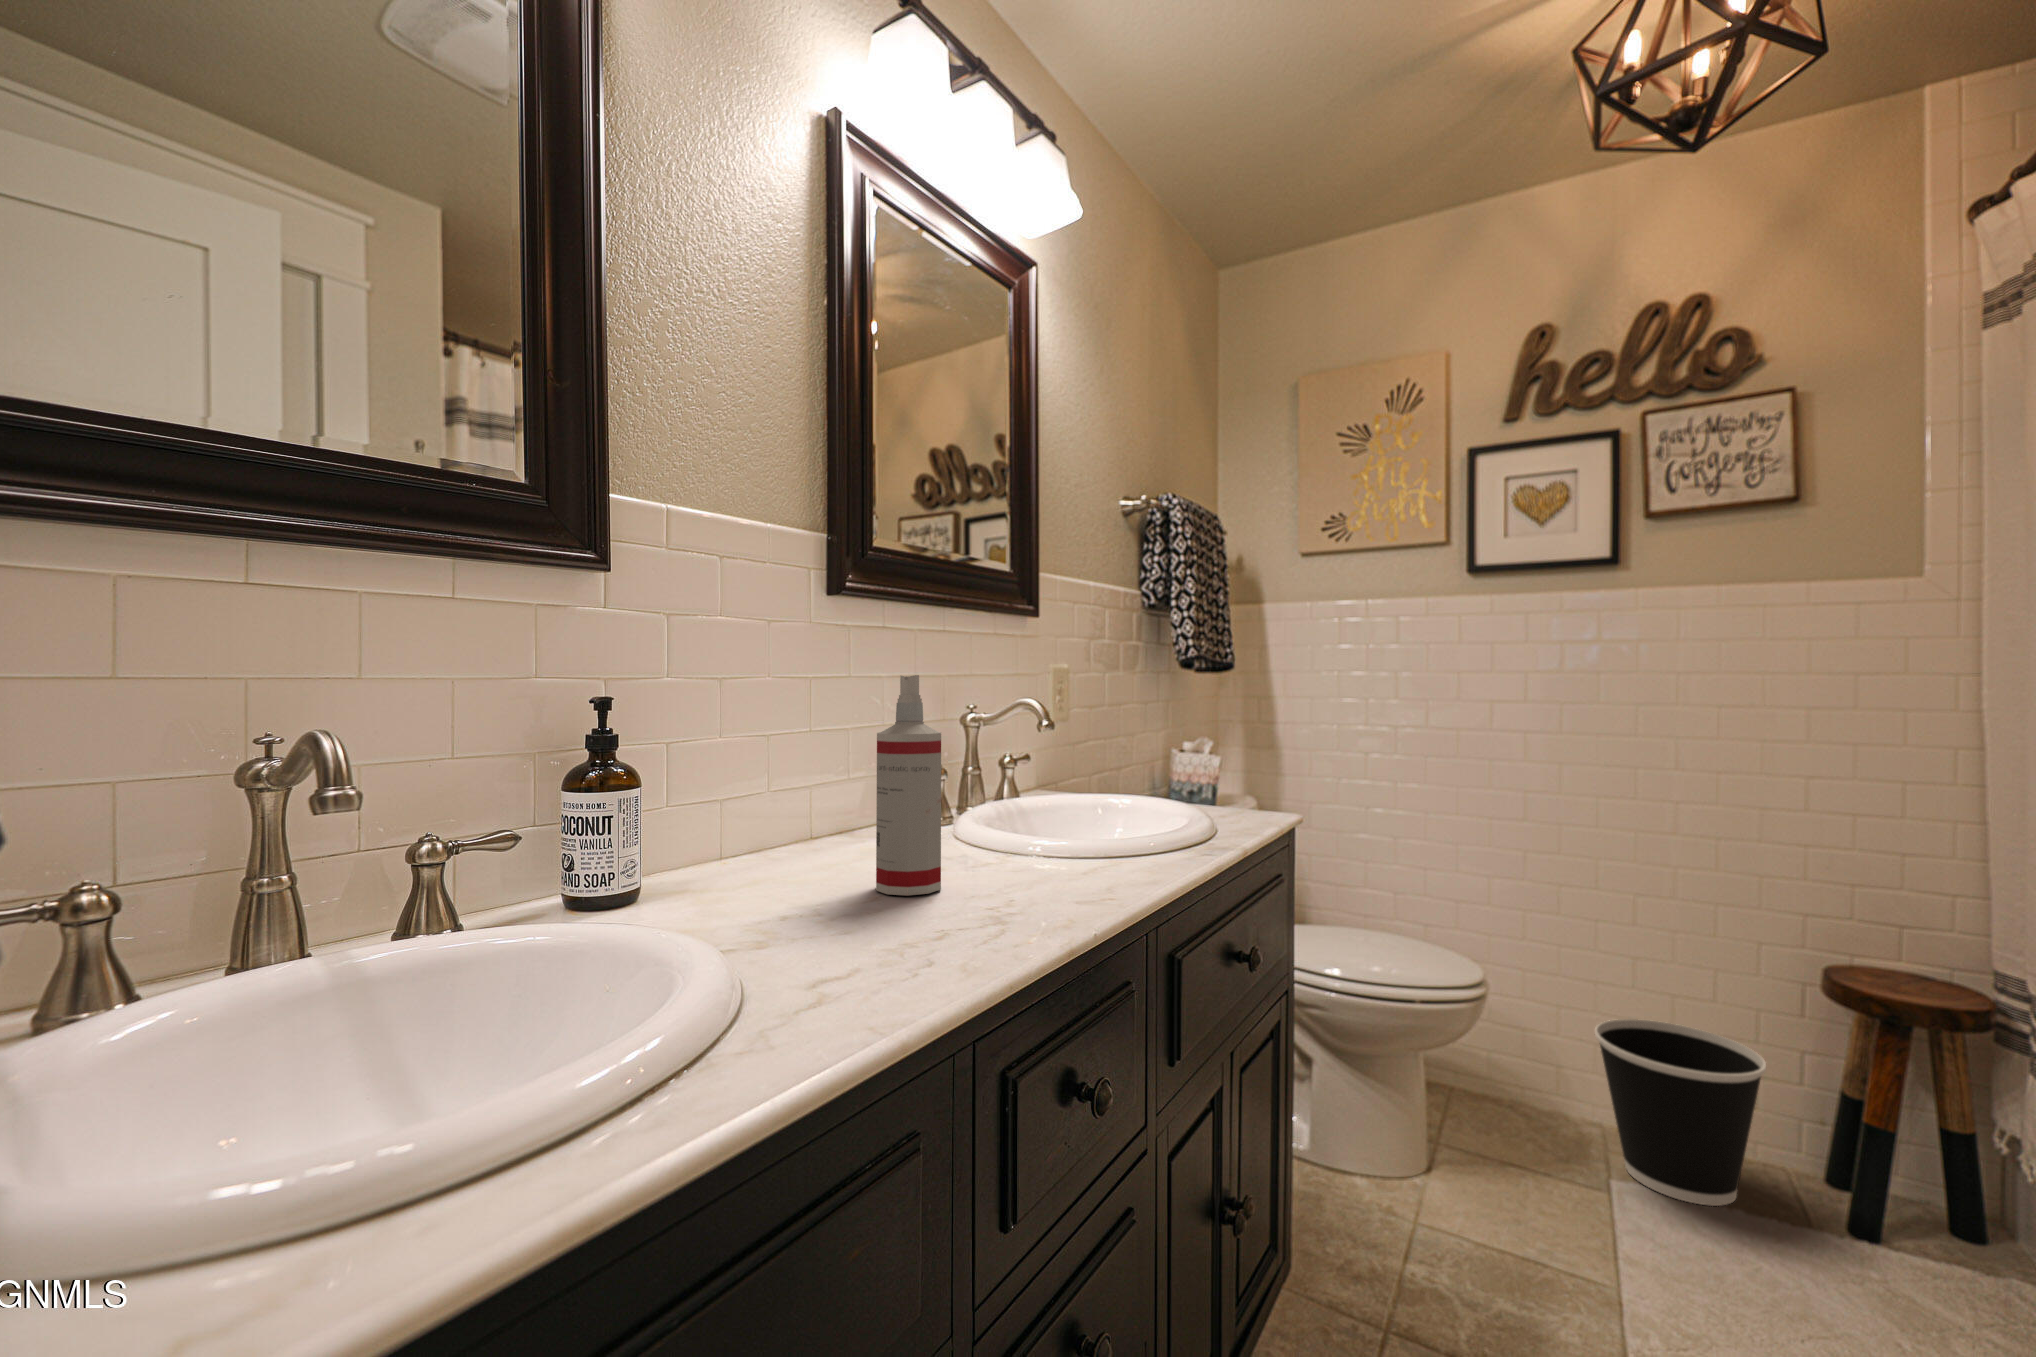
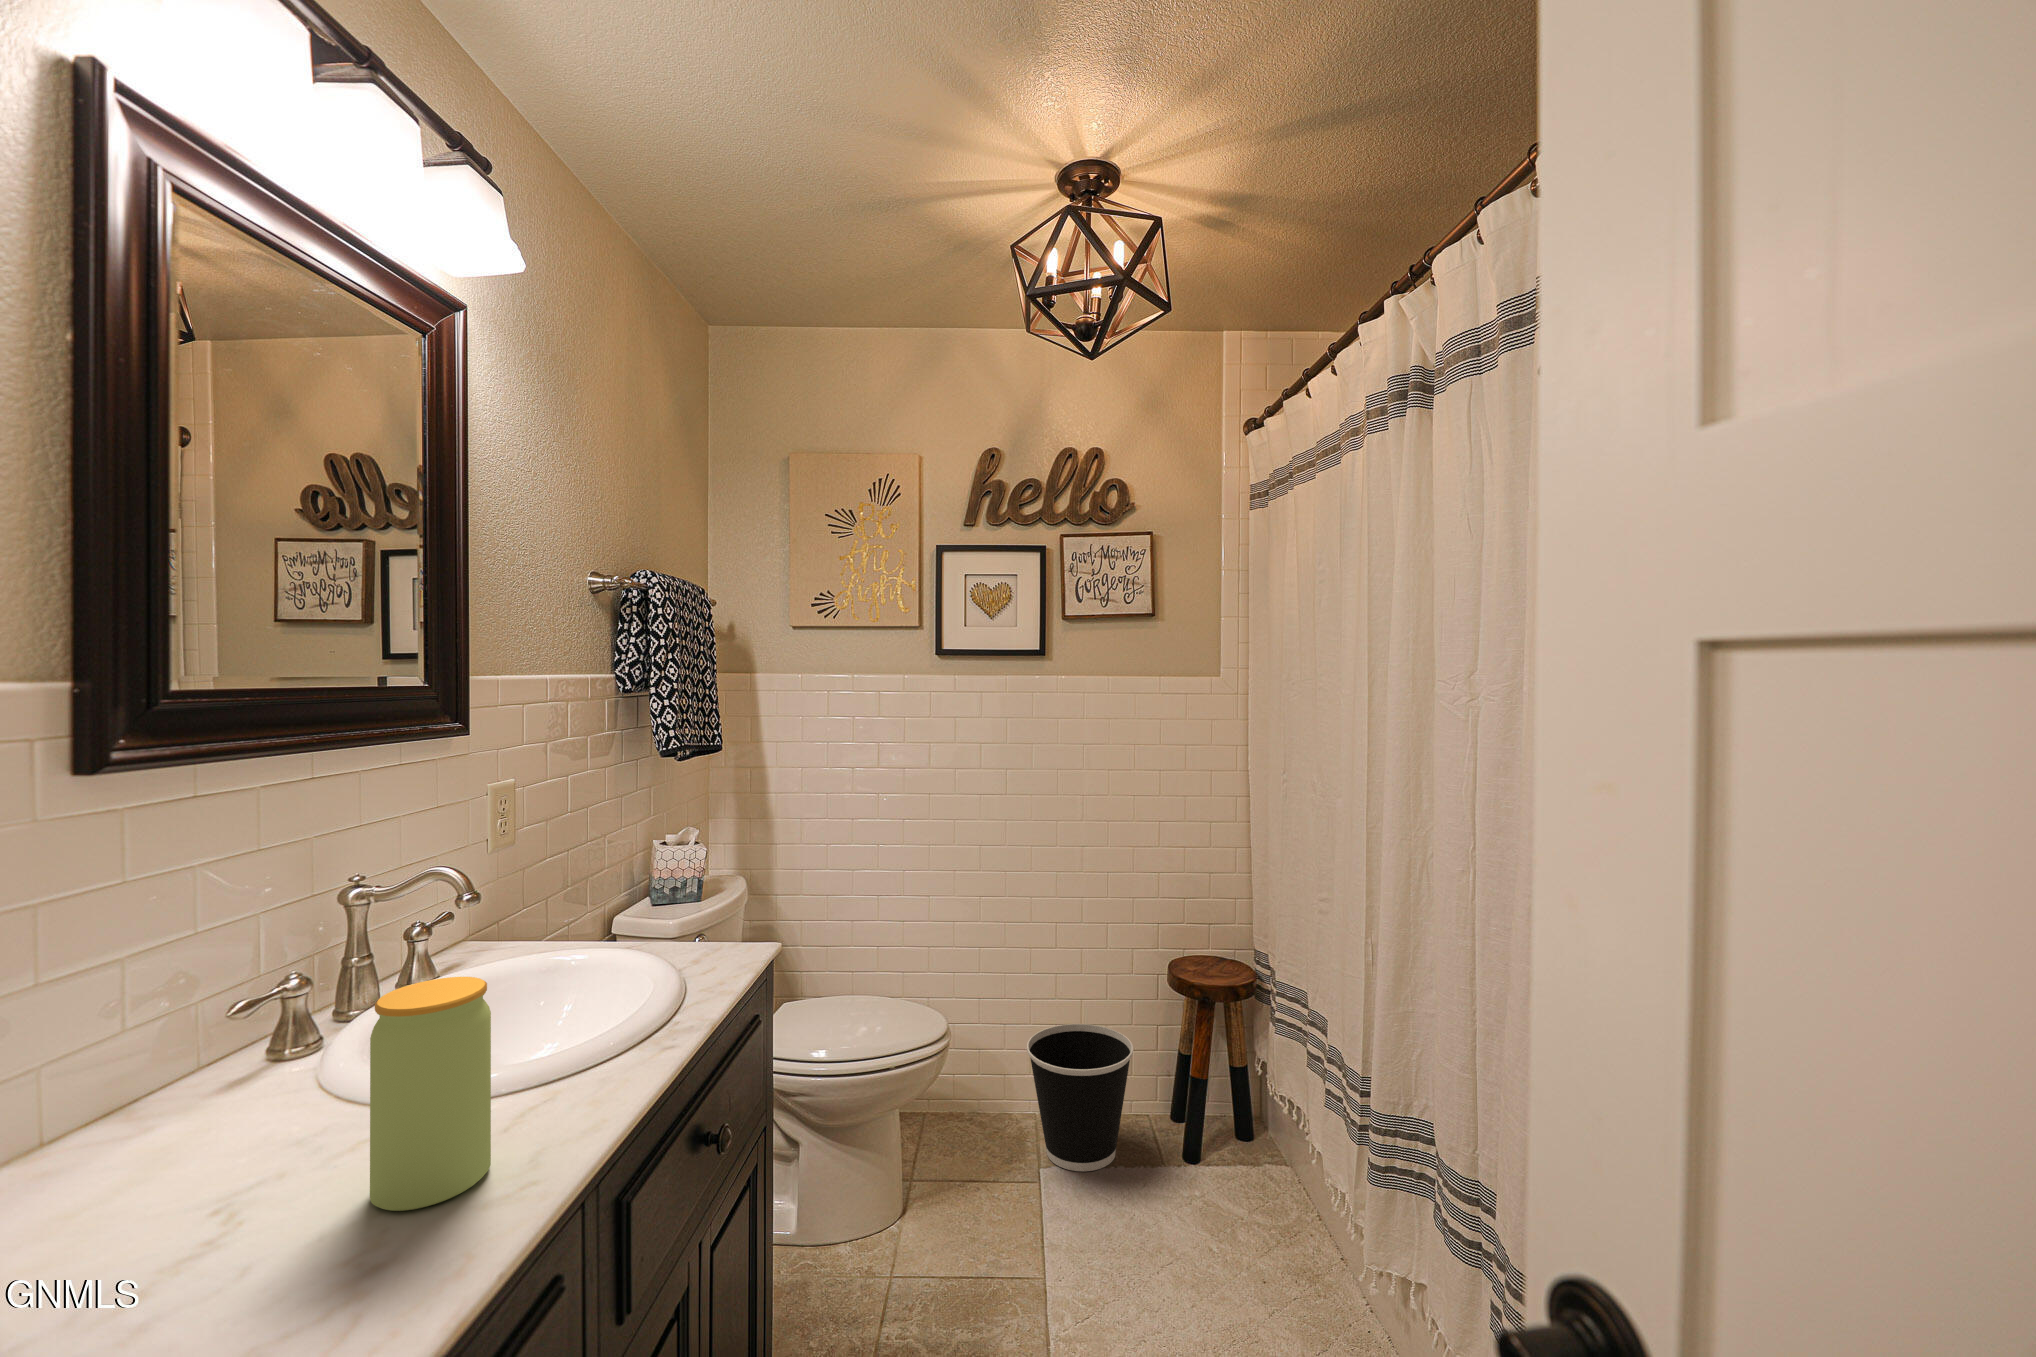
spray bottle: present [876,675,941,896] -> none [141,948,272,1285]
jar: none [998,734,1076,895] -> present [370,977,491,1211]

